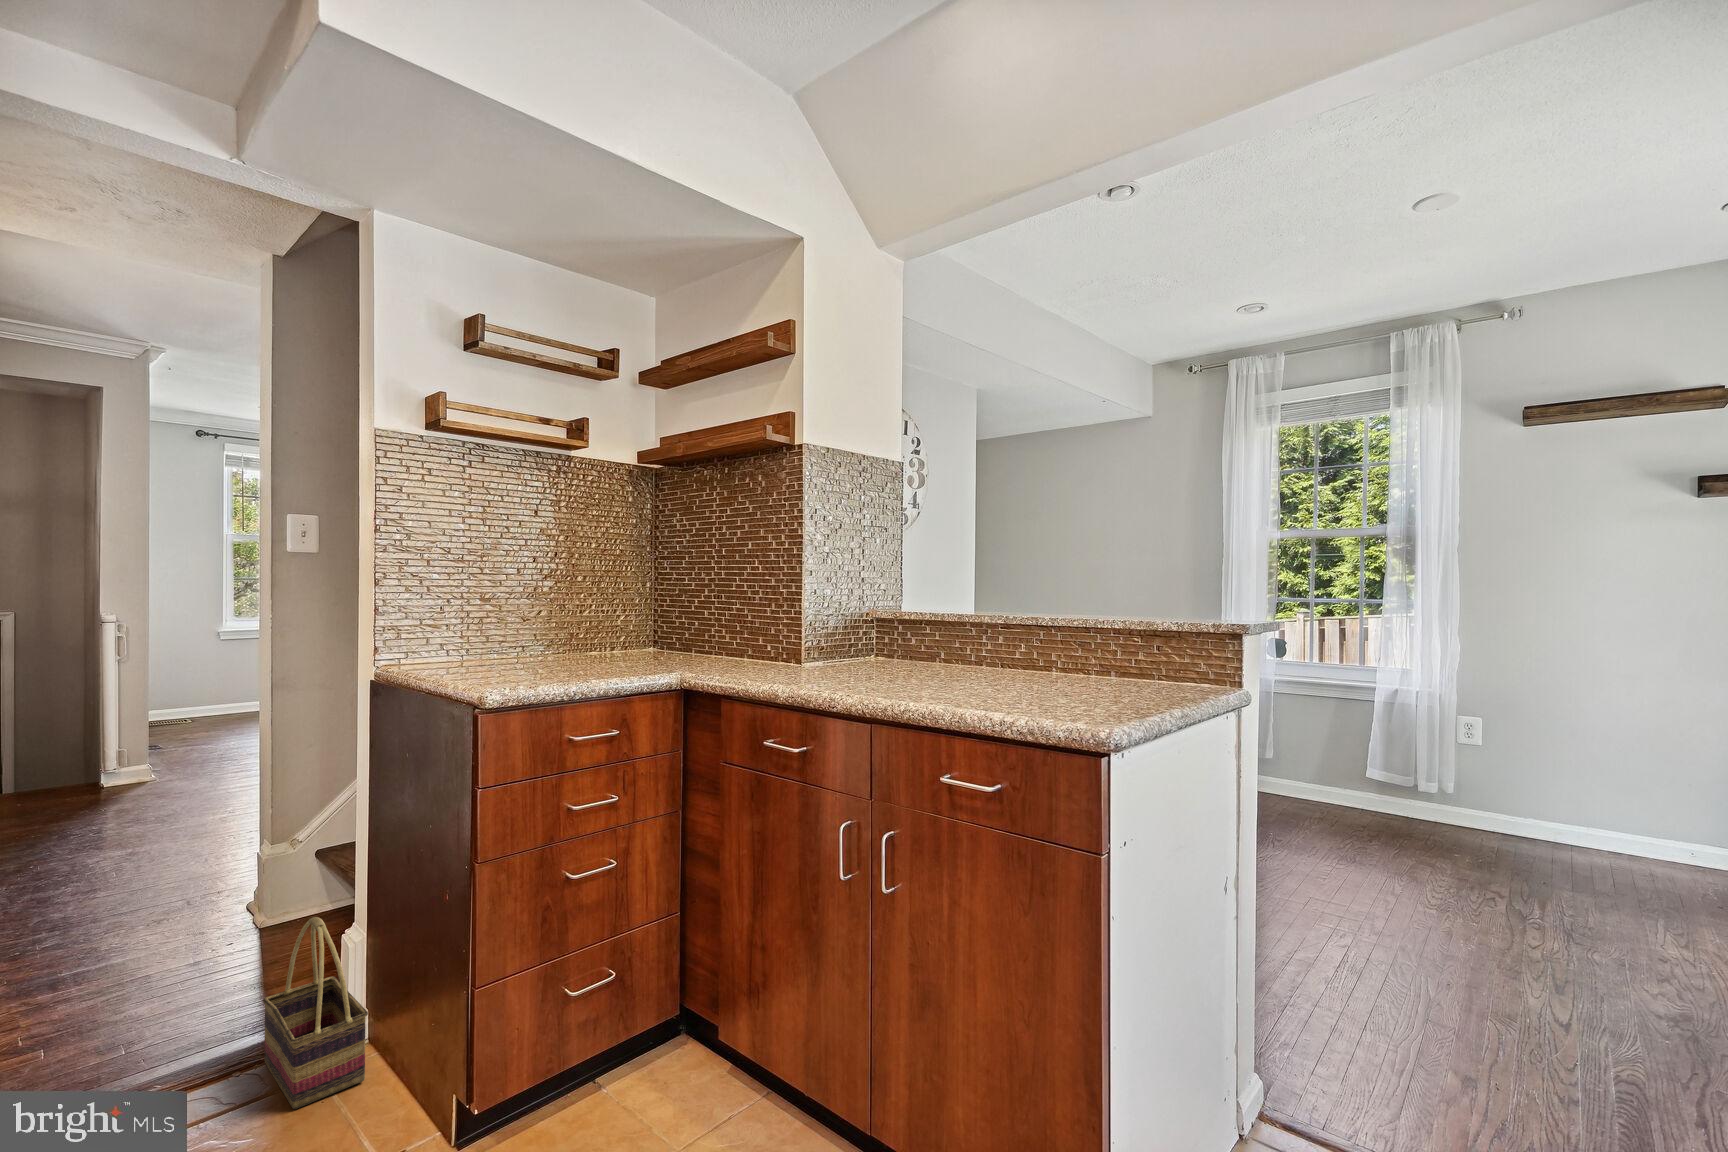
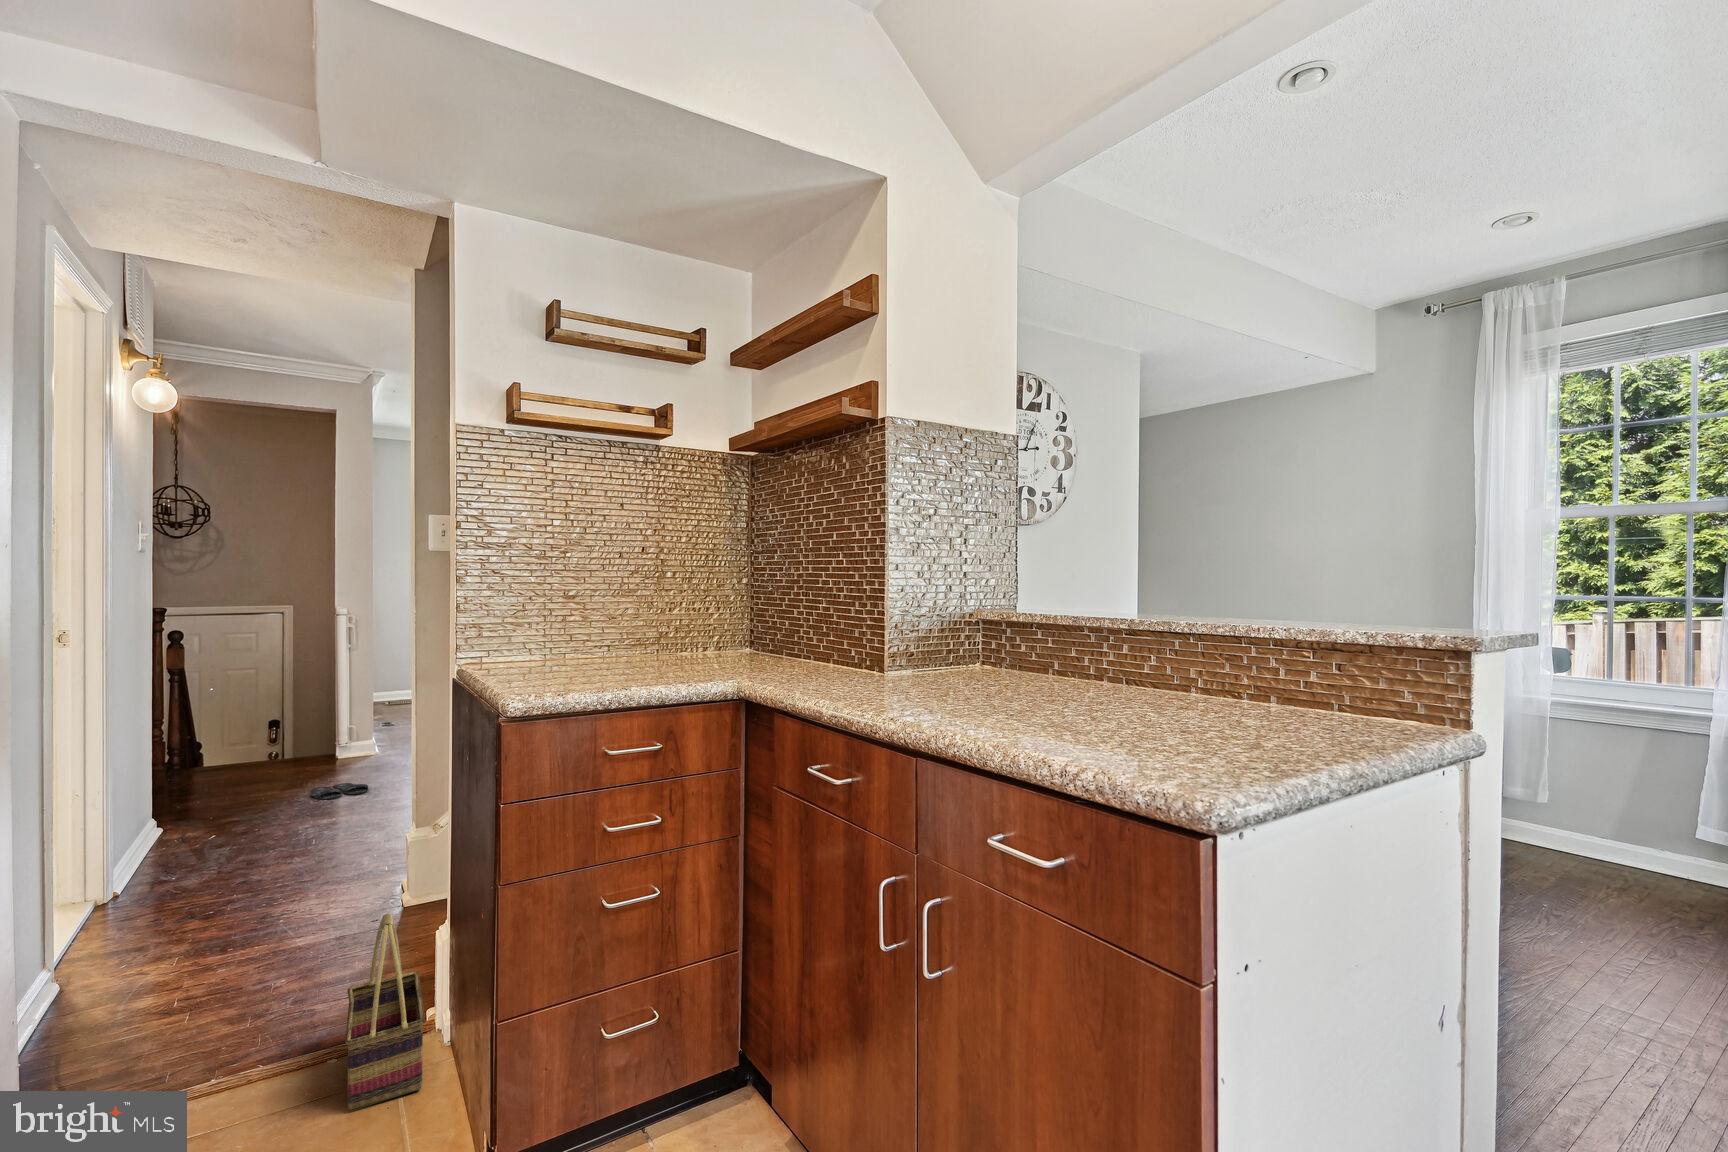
slippers: none [60,816,141,836] -> present [310,783,368,799]

